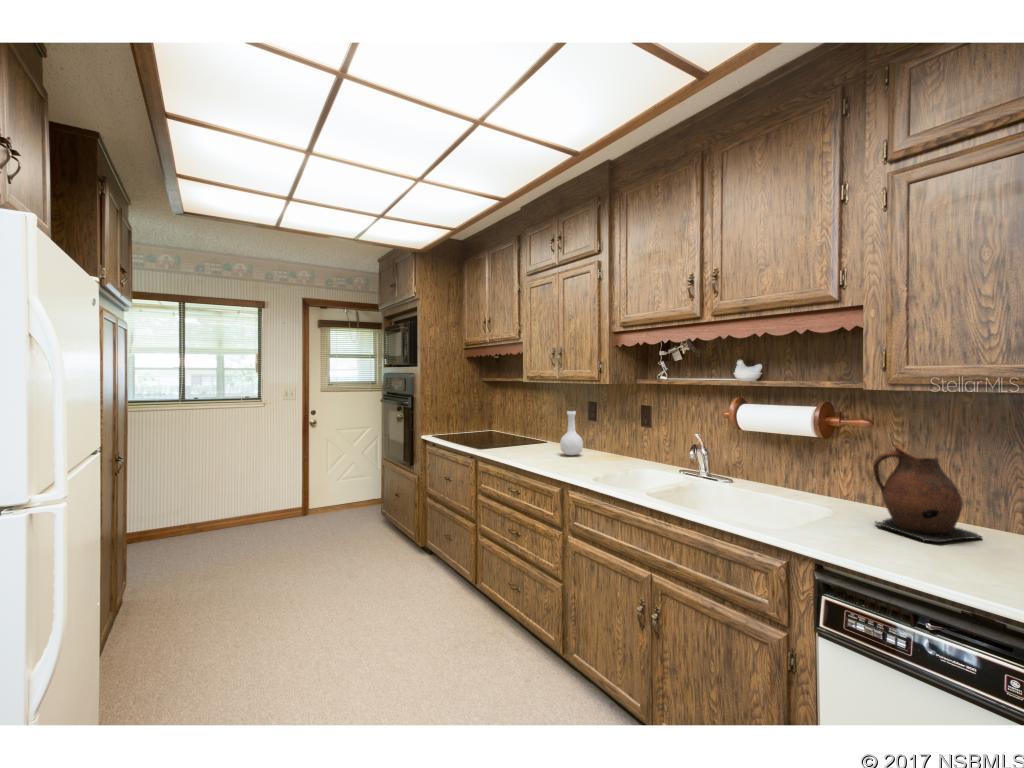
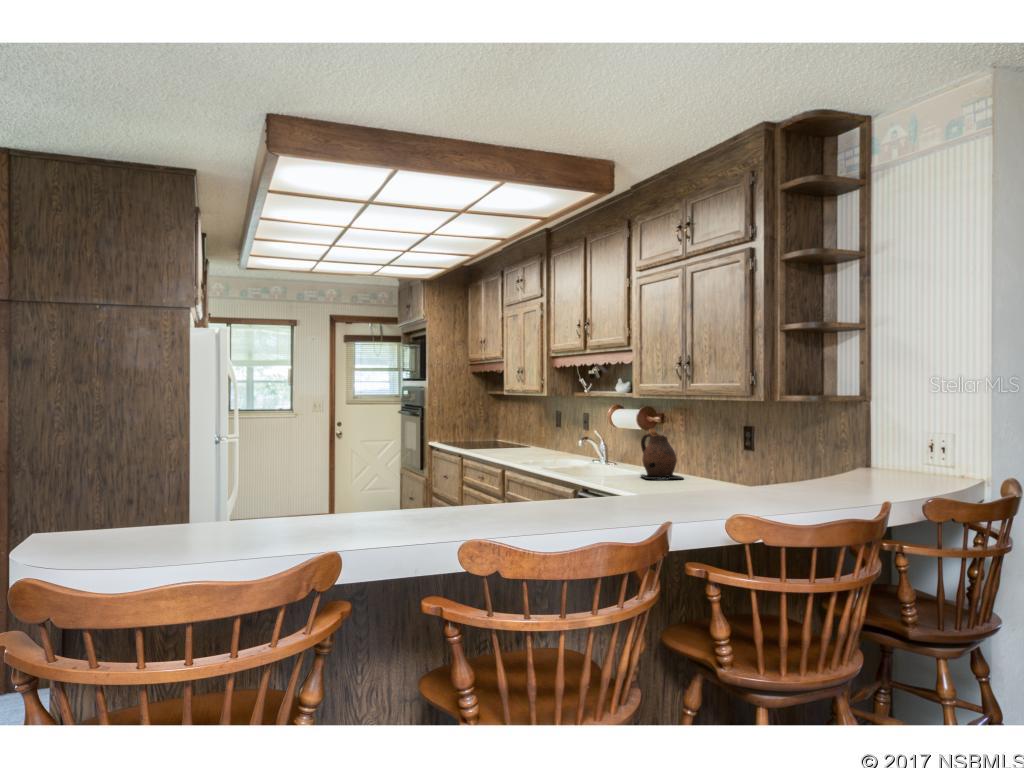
bottle: present [560,407,583,455] -> none [525,414,543,453]

